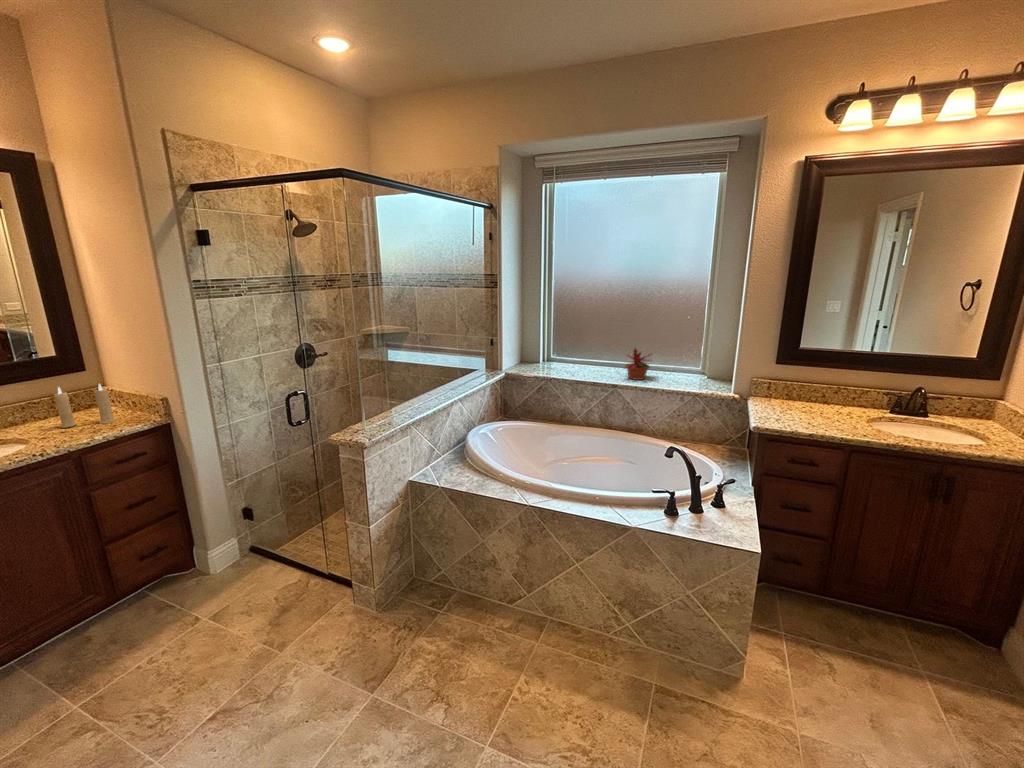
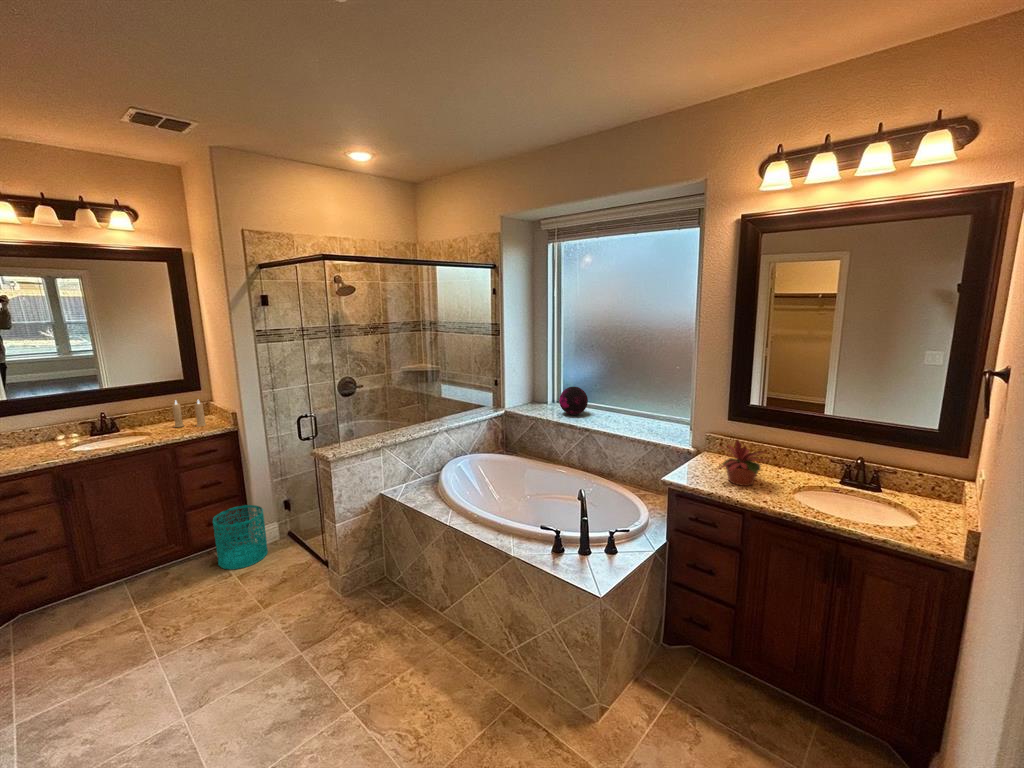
decorative orb: none [566,342,596,372] -> present [559,387,588,415]
potted plant: present [624,348,652,380] -> present [719,440,767,486]
wastebasket: none [155,521,237,614] -> present [213,505,268,569]

